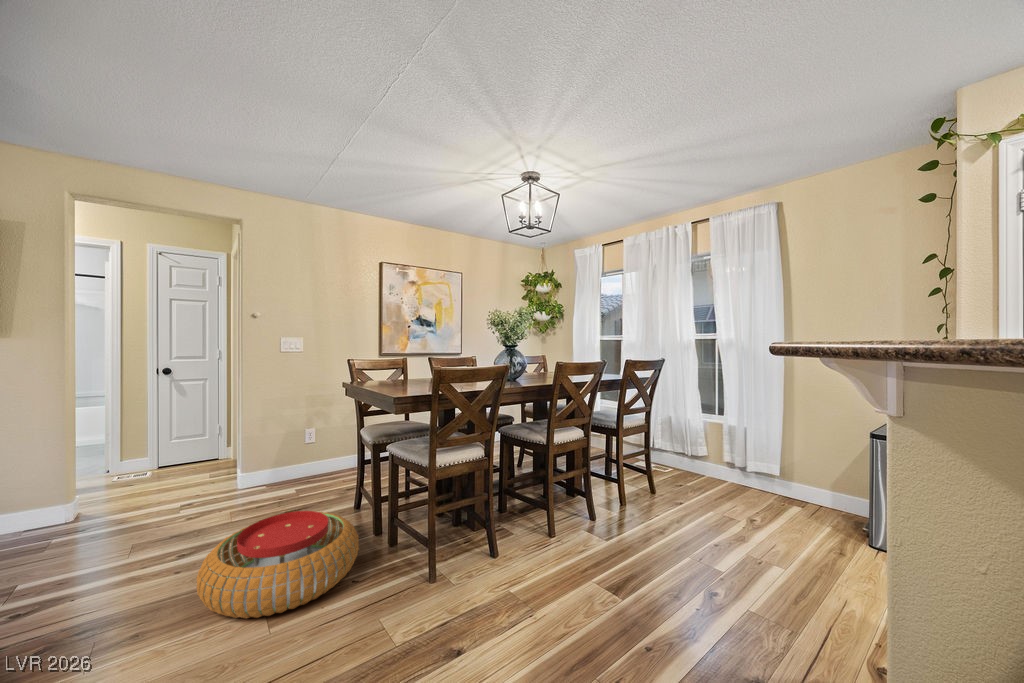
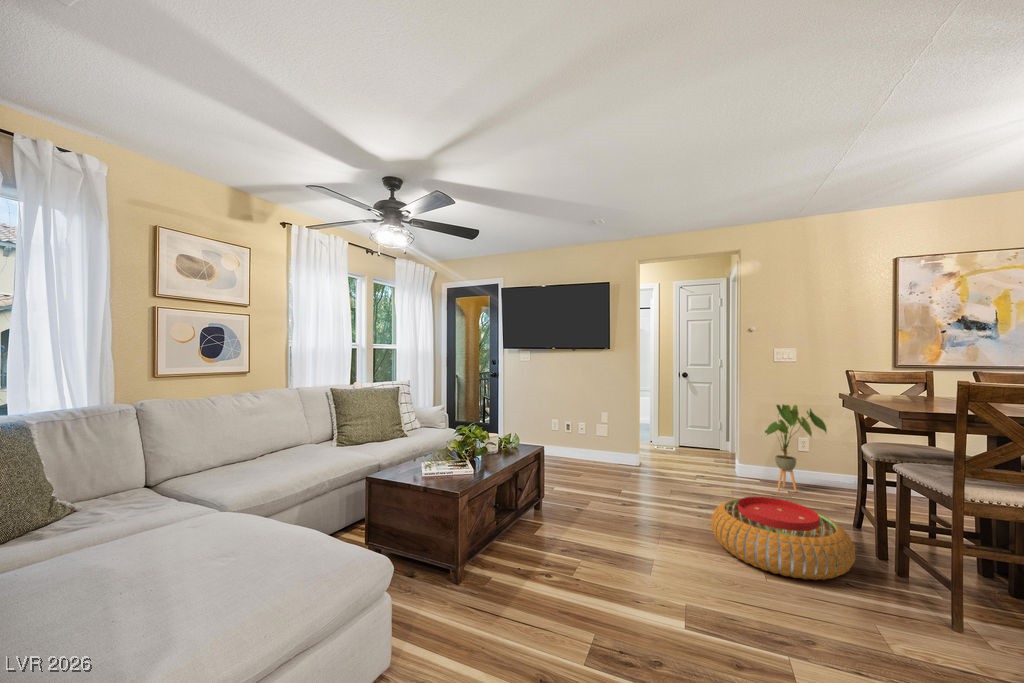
house plant: none [272,397,332,492] -> present [765,404,827,492]

